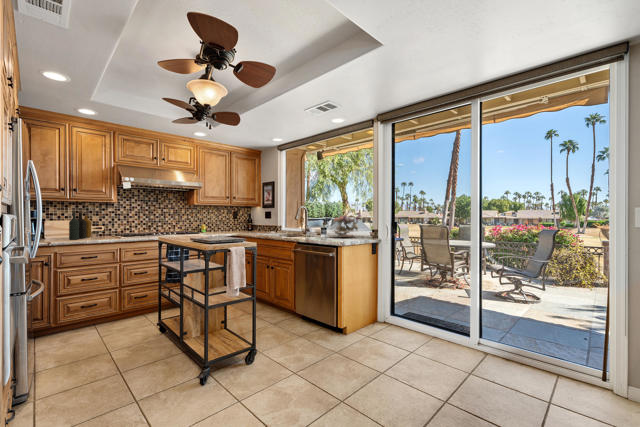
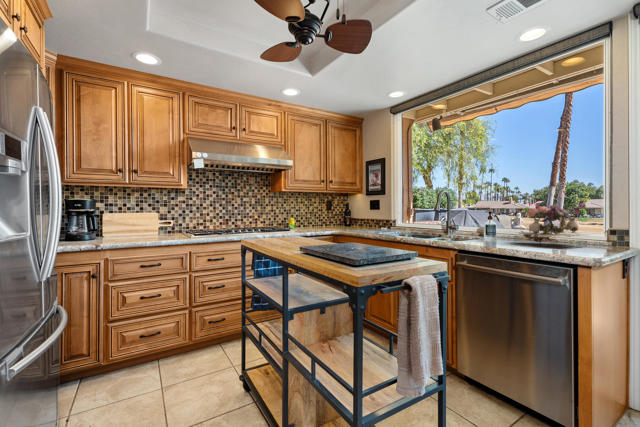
bottle: present [69,211,91,240] -> none [125,199,157,240]

